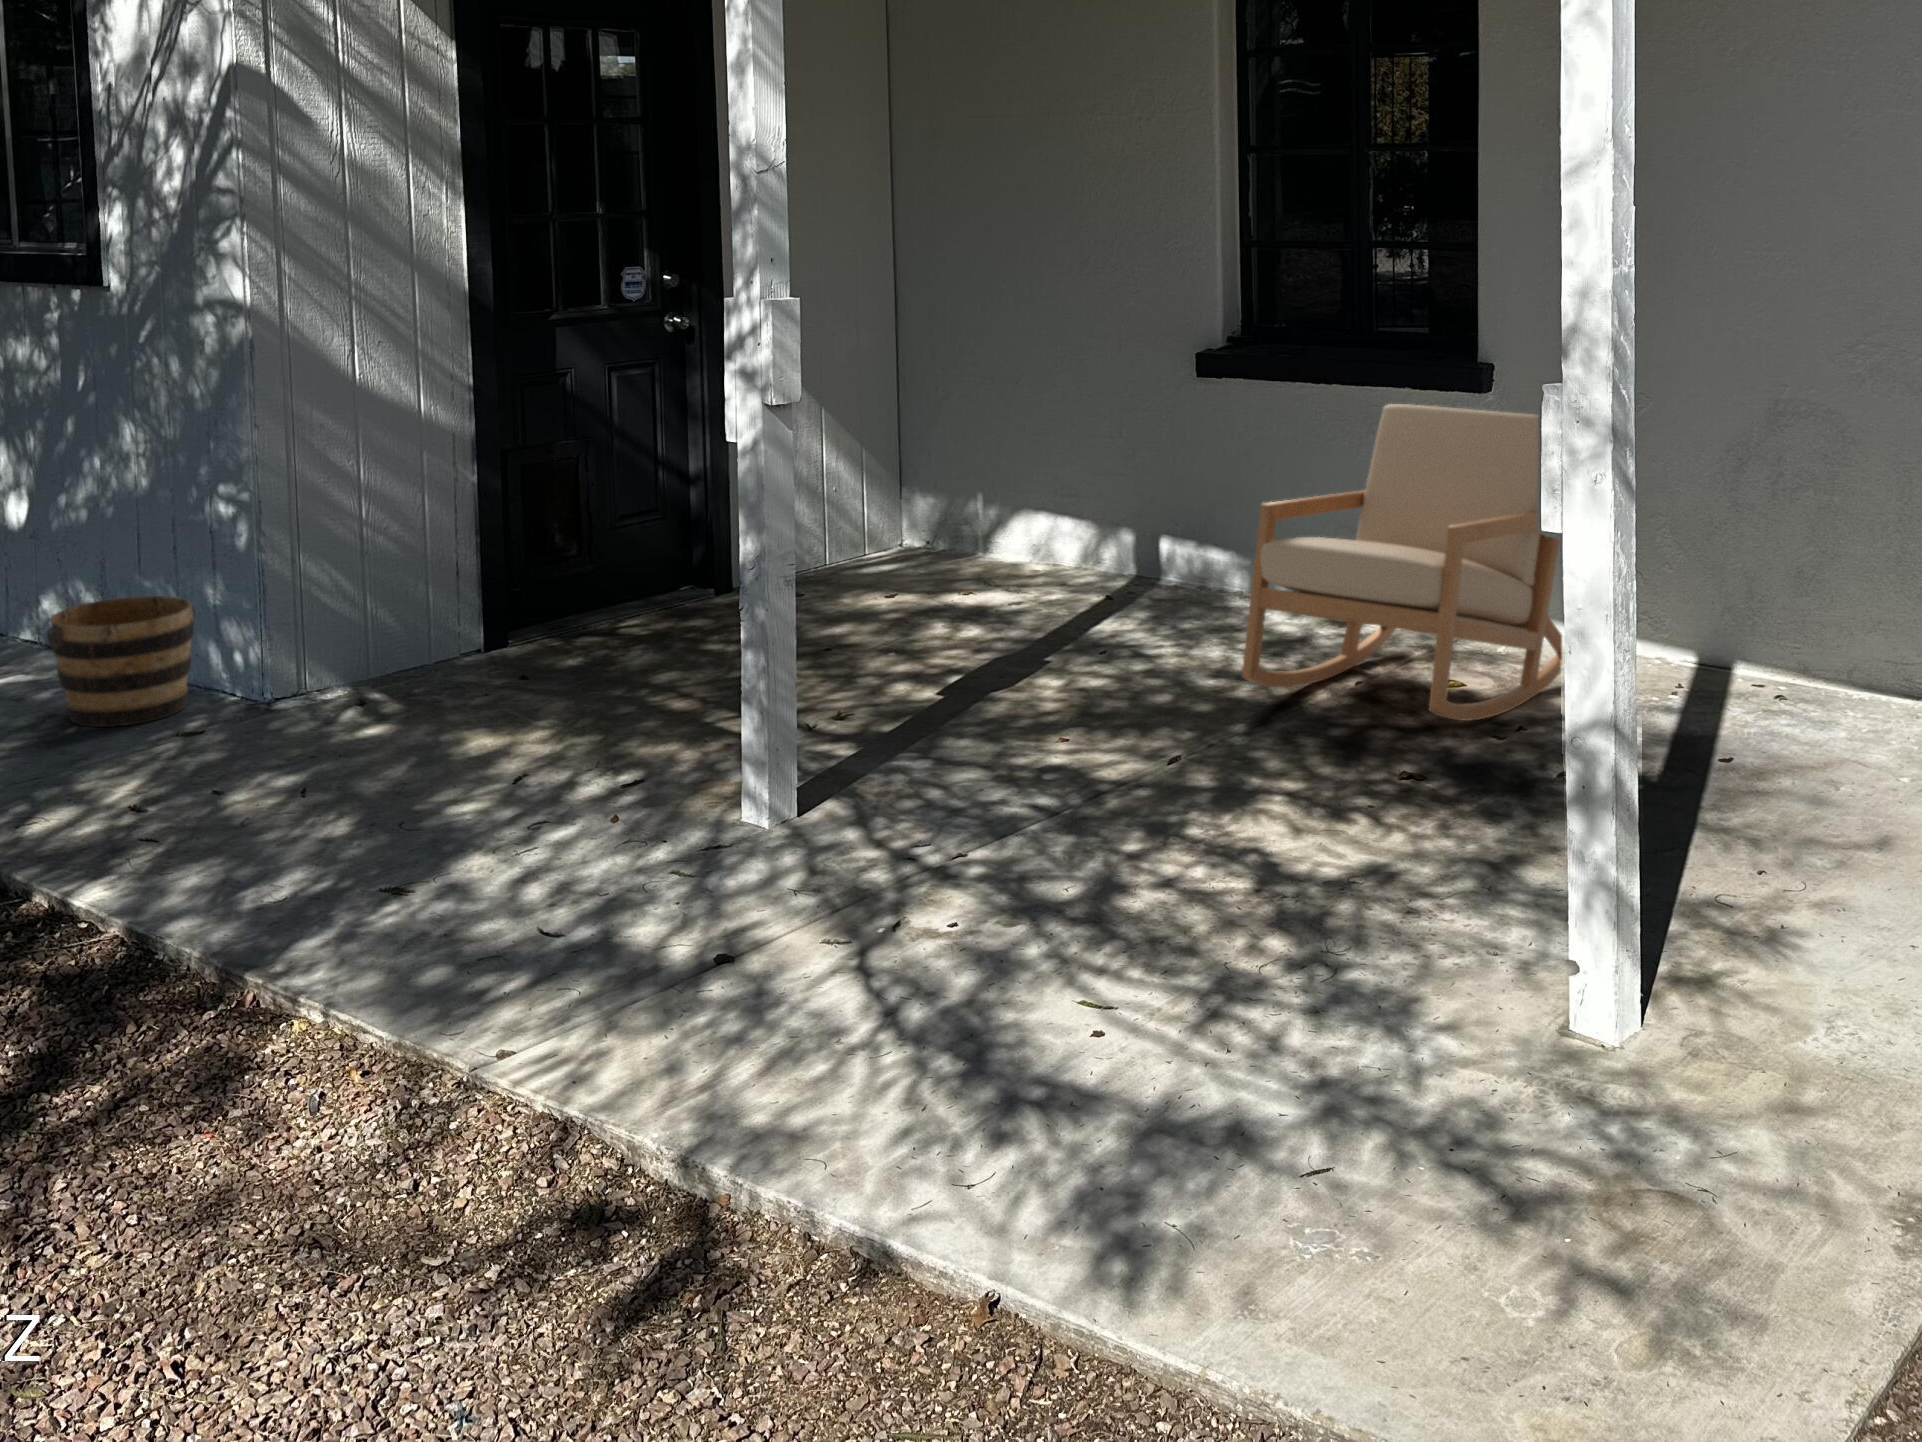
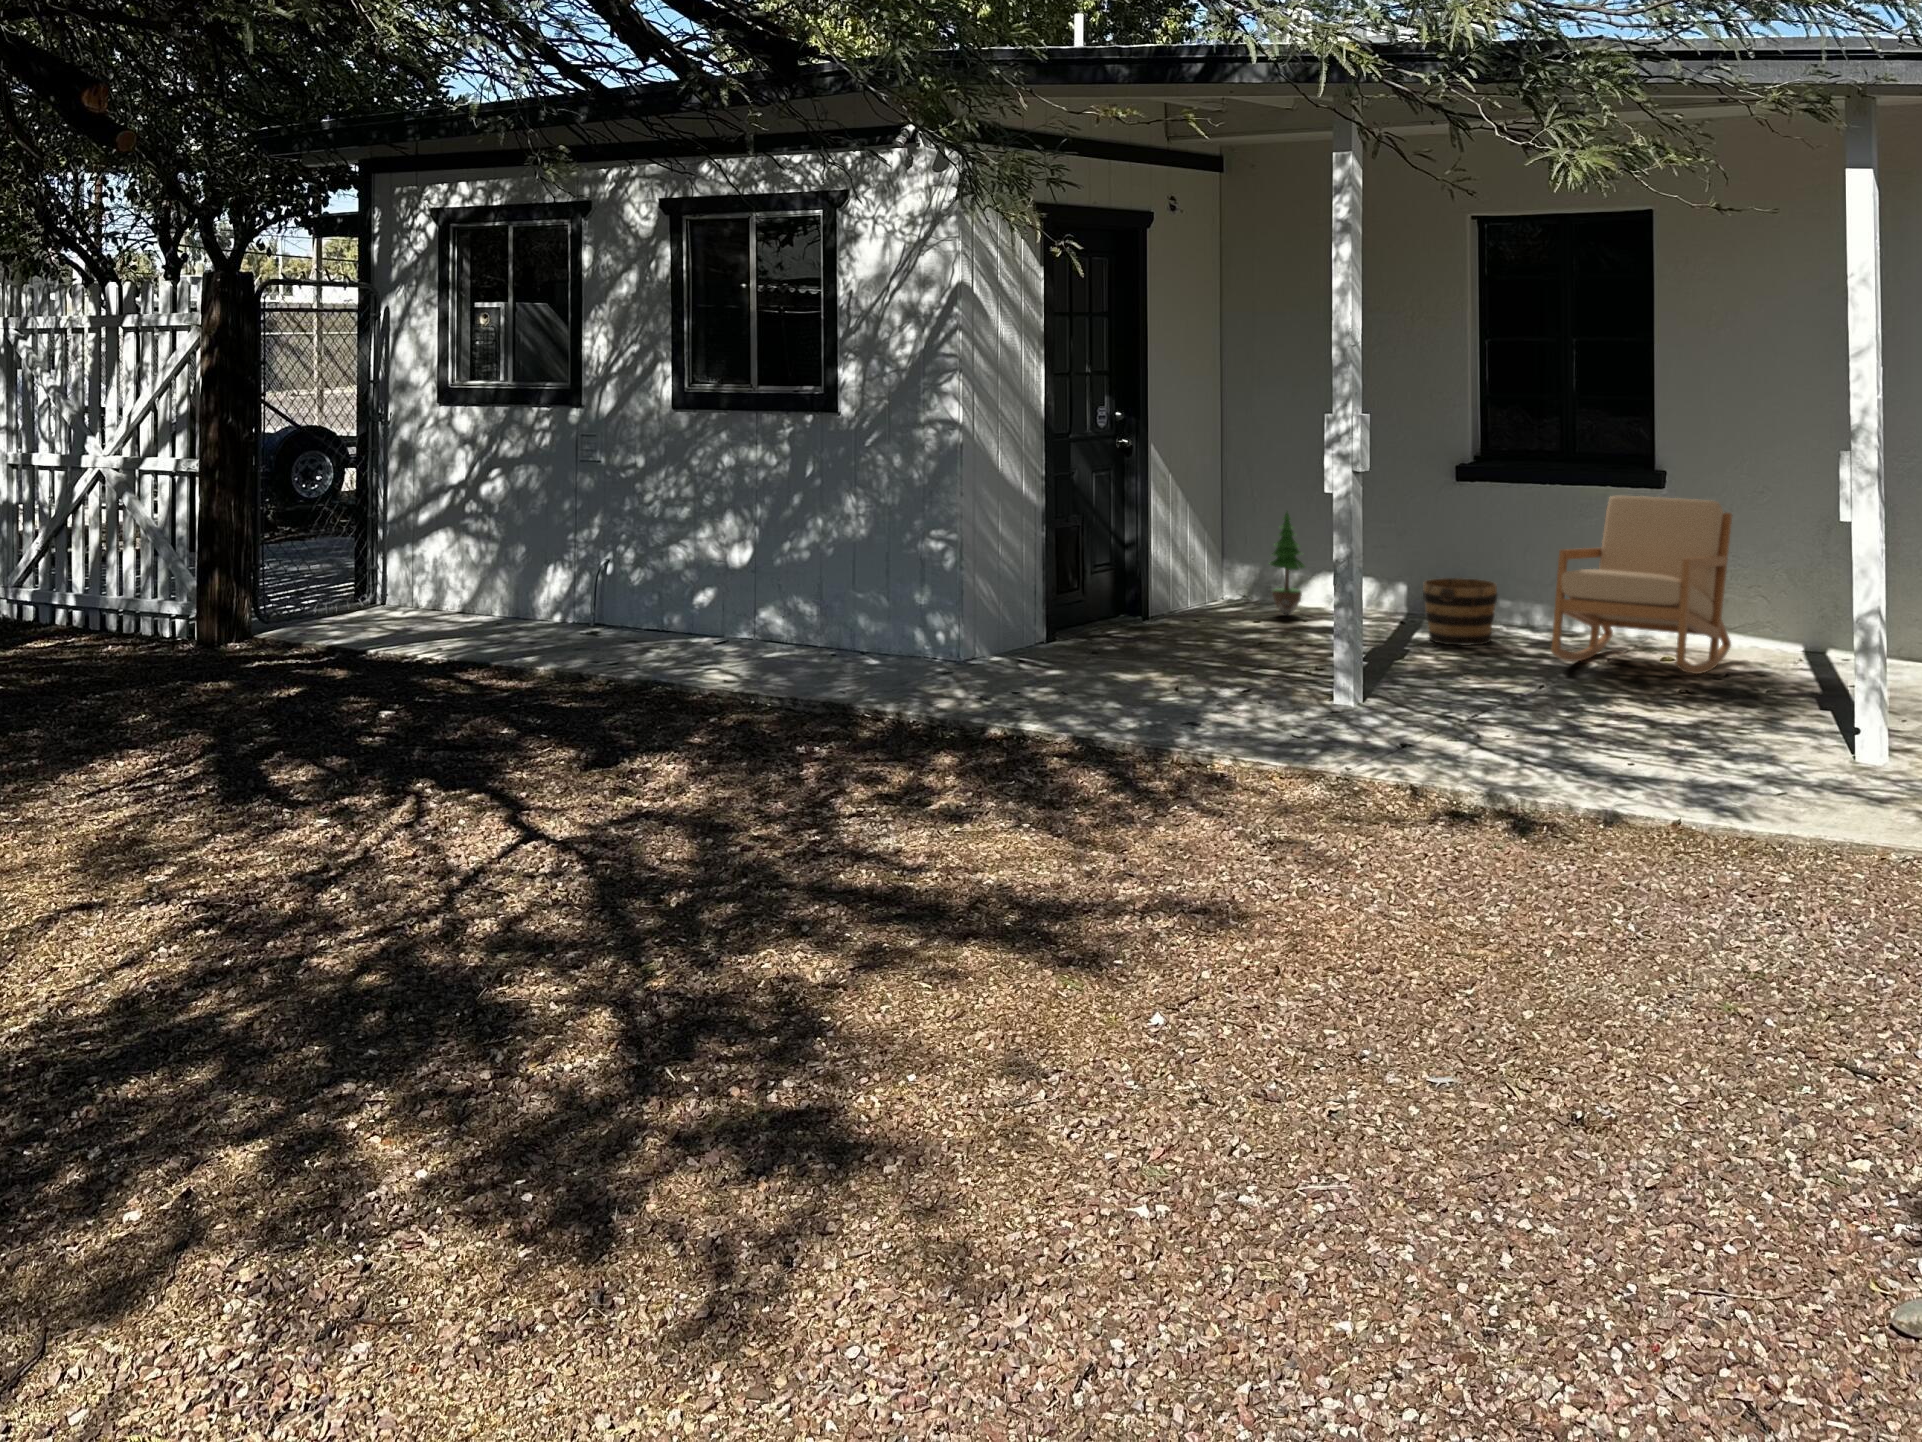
potted tree: none [922,415,980,576] -> present [1269,513,1305,615]
bucket: present [47,596,195,727] -> present [1423,578,1497,646]

